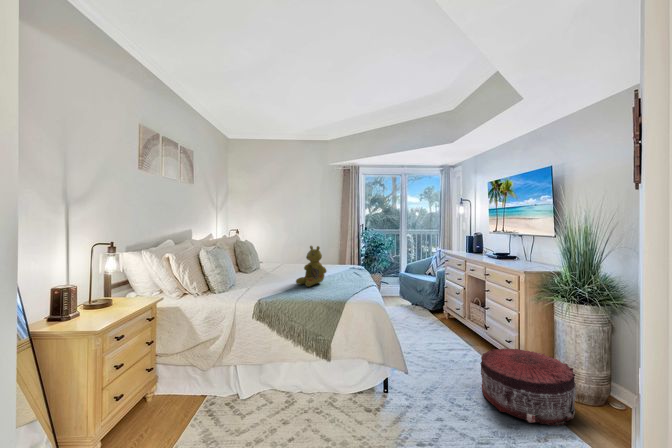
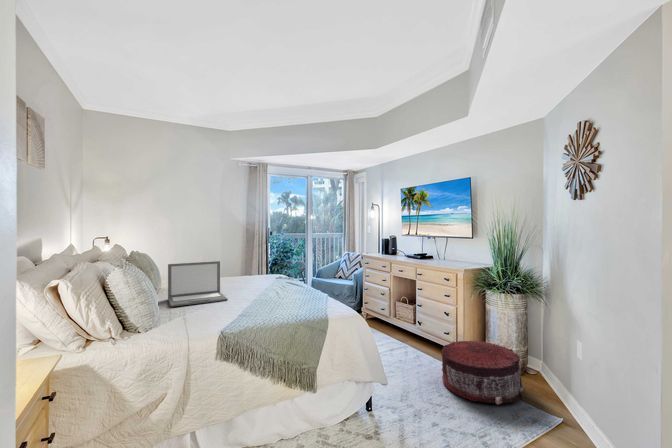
stuffed bear: present [296,246,327,287] -> none [241,255,281,307]
laptop: none [253,249,295,280] -> present [168,261,228,307]

